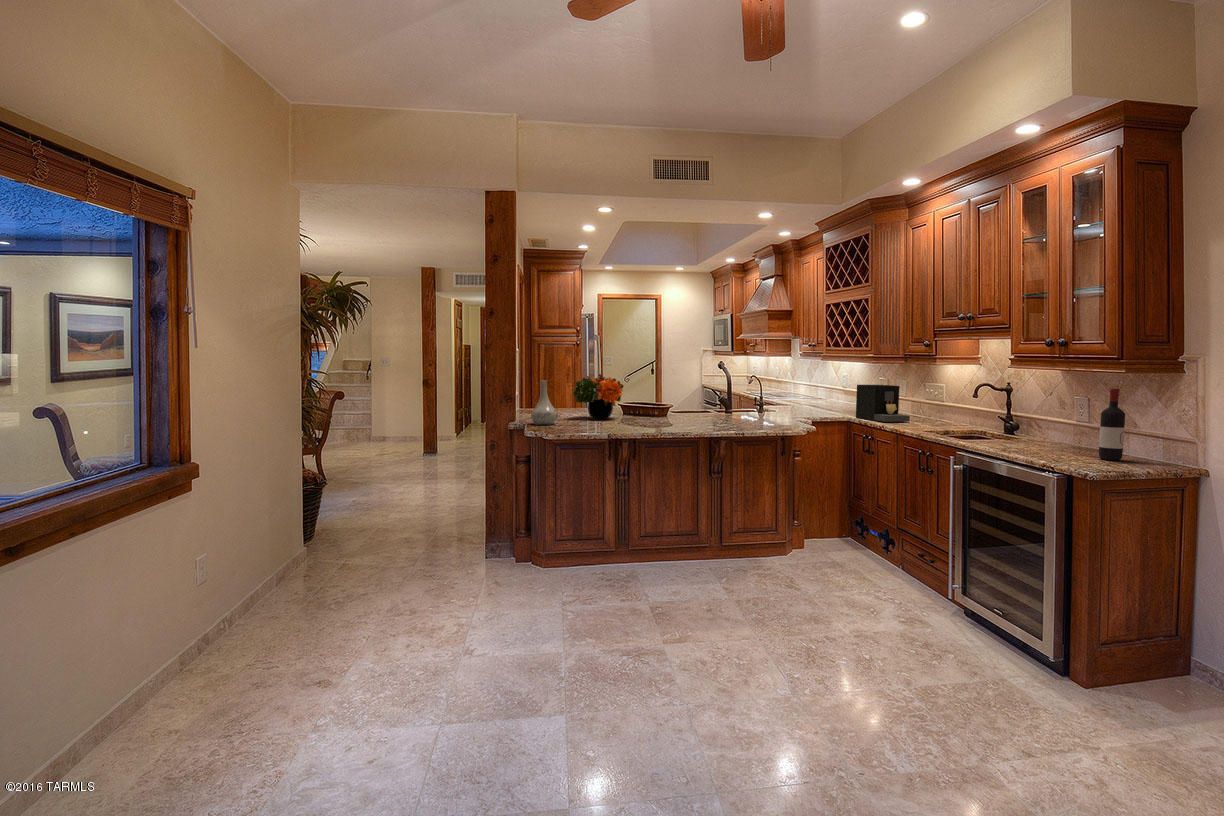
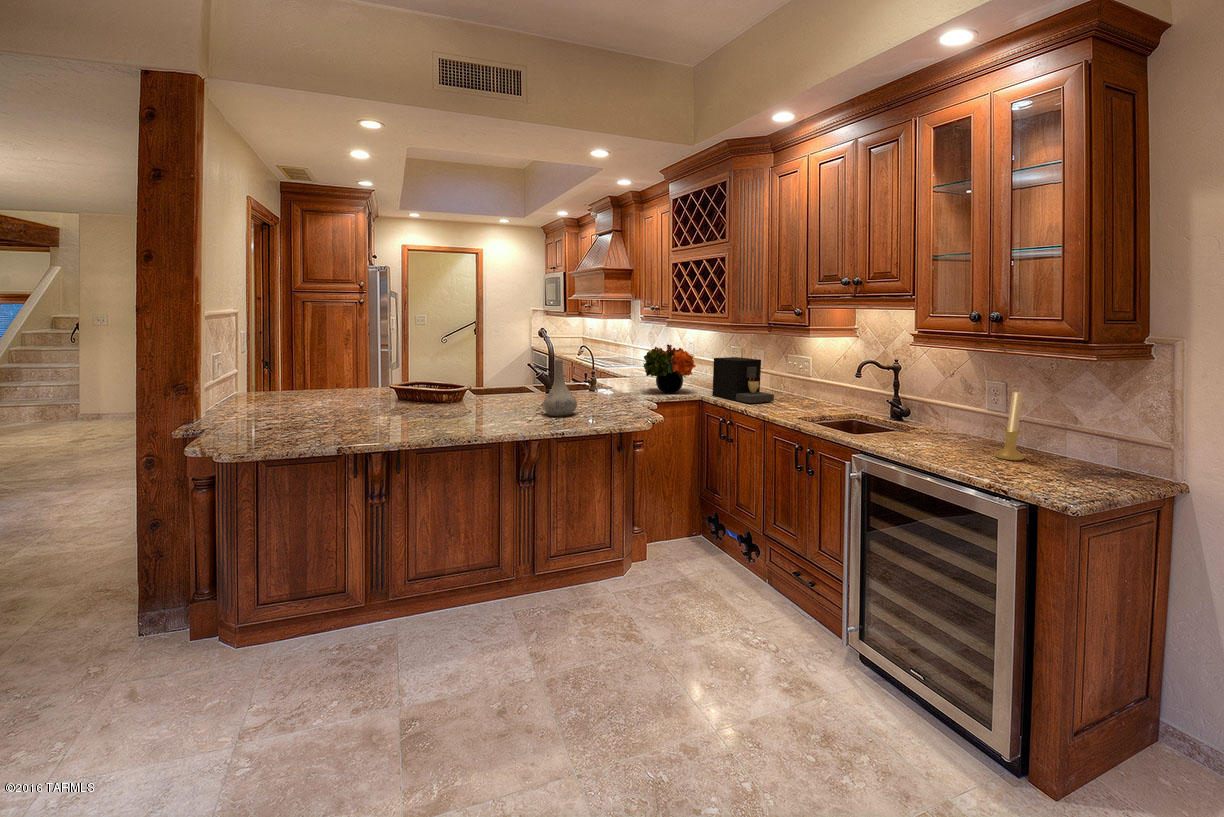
flower arrangement: present [573,374,624,419] -> present [644,344,696,393]
vase: present [531,380,558,425] -> present [543,360,577,417]
wine bottle: present [1099,388,1125,460] -> none [1063,383,1106,479]
candle holder: none [1060,397,1084,452] -> present [994,391,1024,461]

